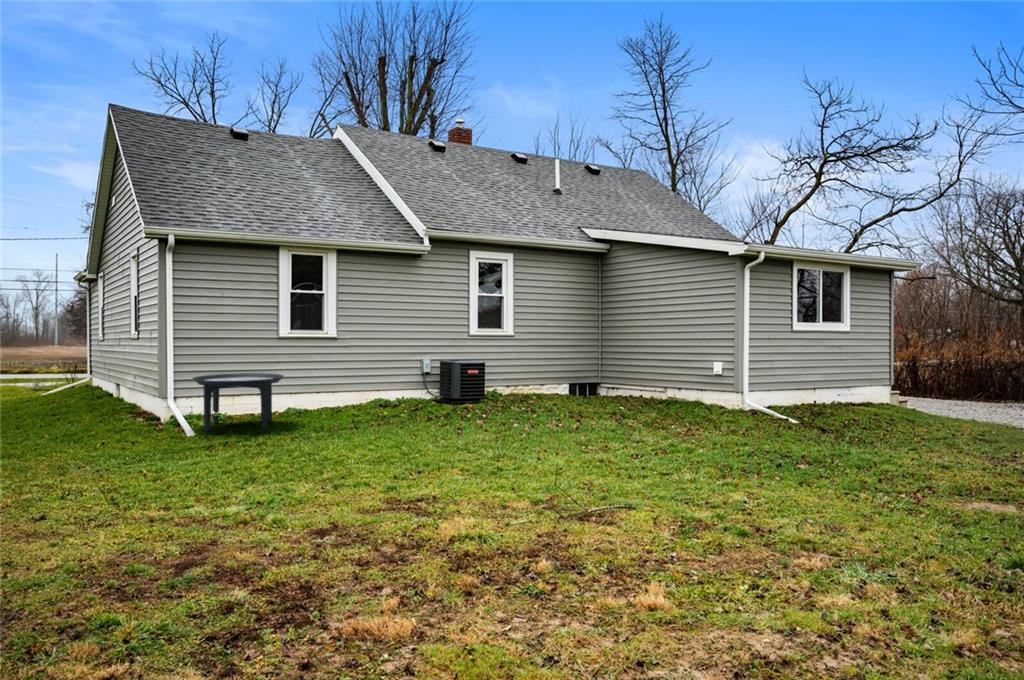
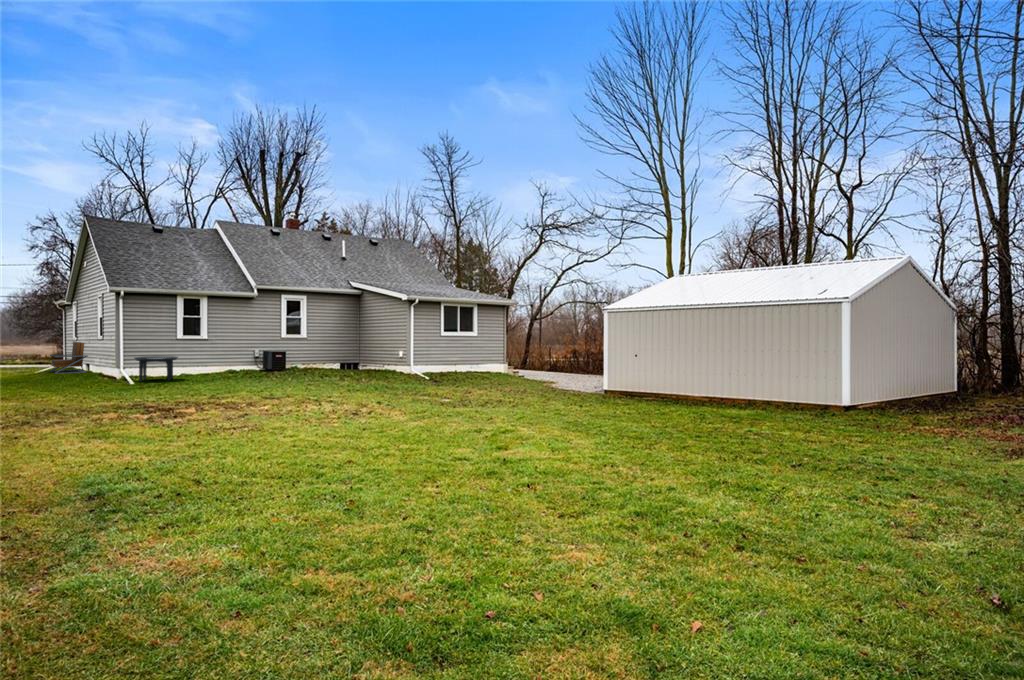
lounge chair: none [56,343,118,403] -> present [50,342,88,374]

